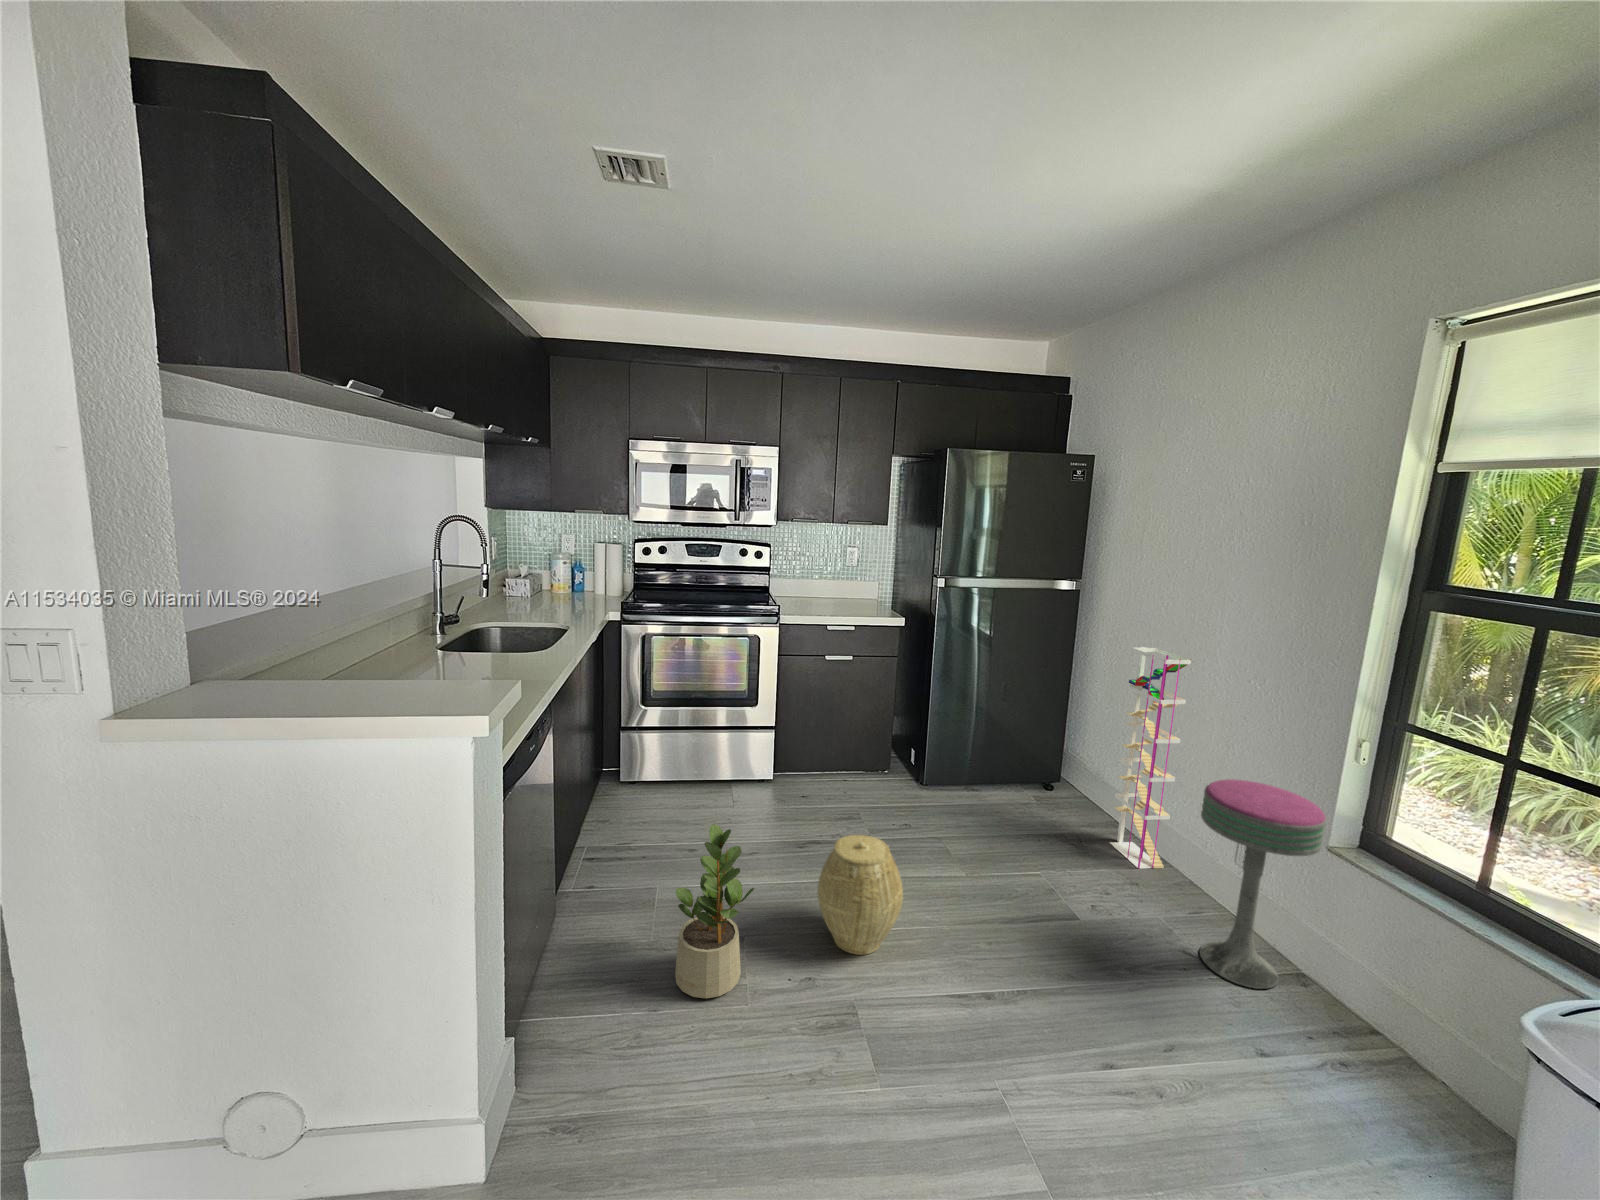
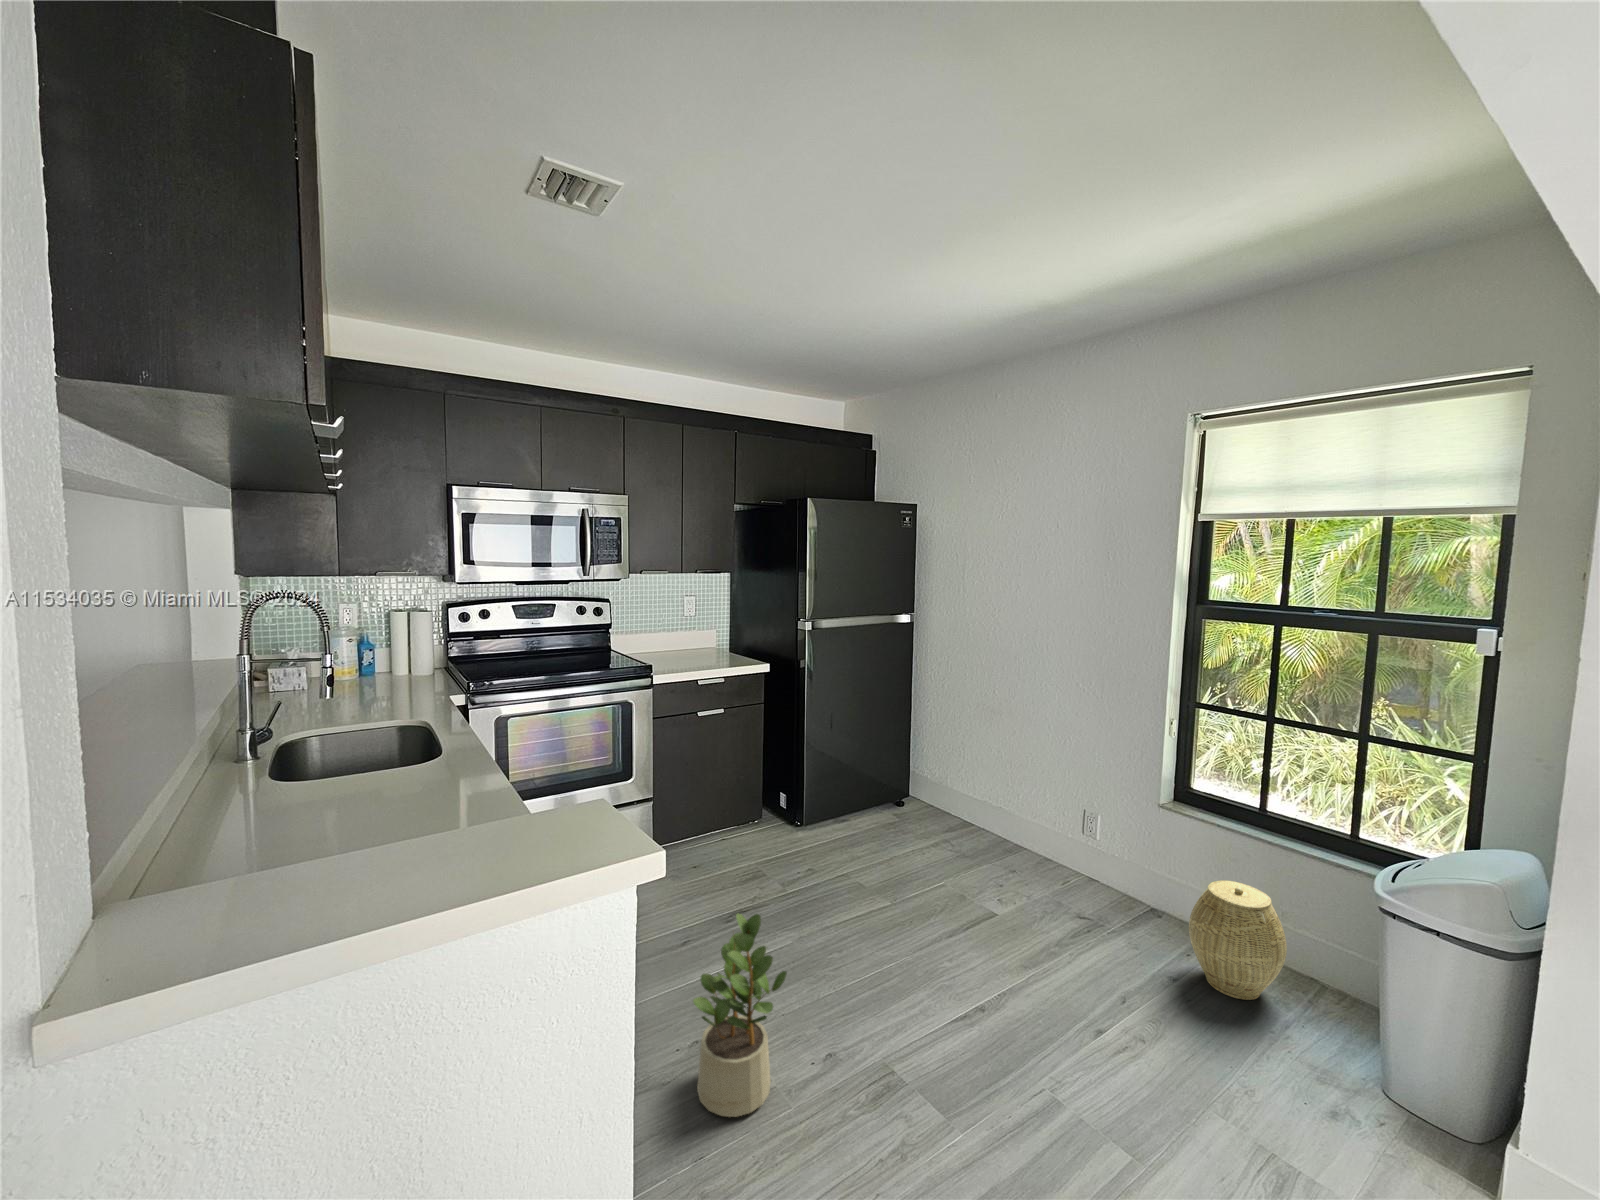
shelving unit: present [1110,647,1191,868] -> none [972,667,1029,859]
bar stool: present [1200,779,1327,989] -> none [1079,765,1168,930]
woven basket: present [817,835,903,955] -> present [1189,881,1287,1000]

